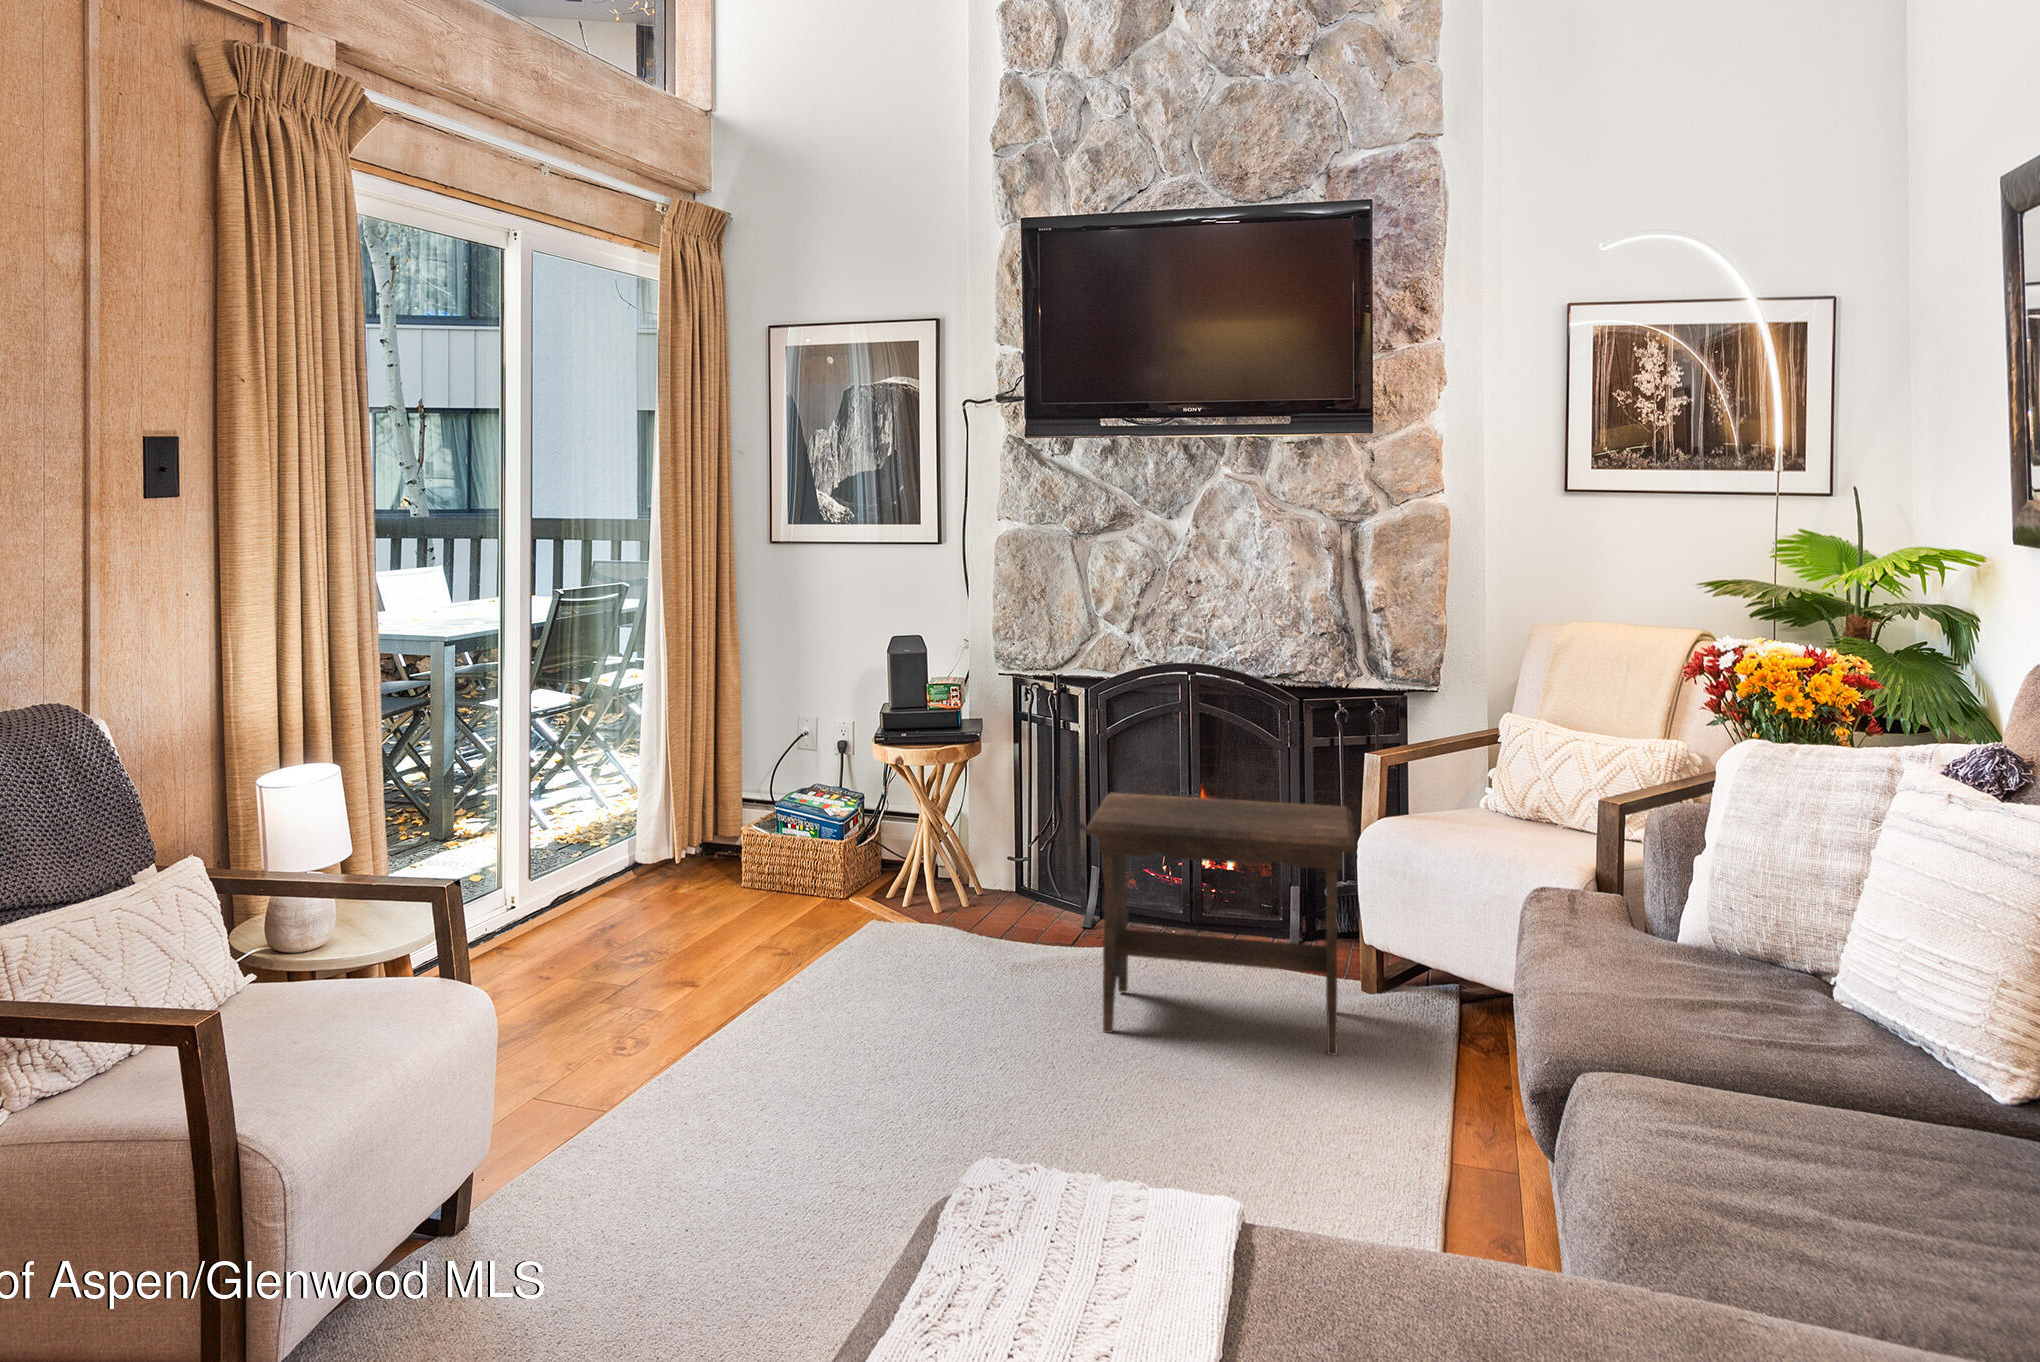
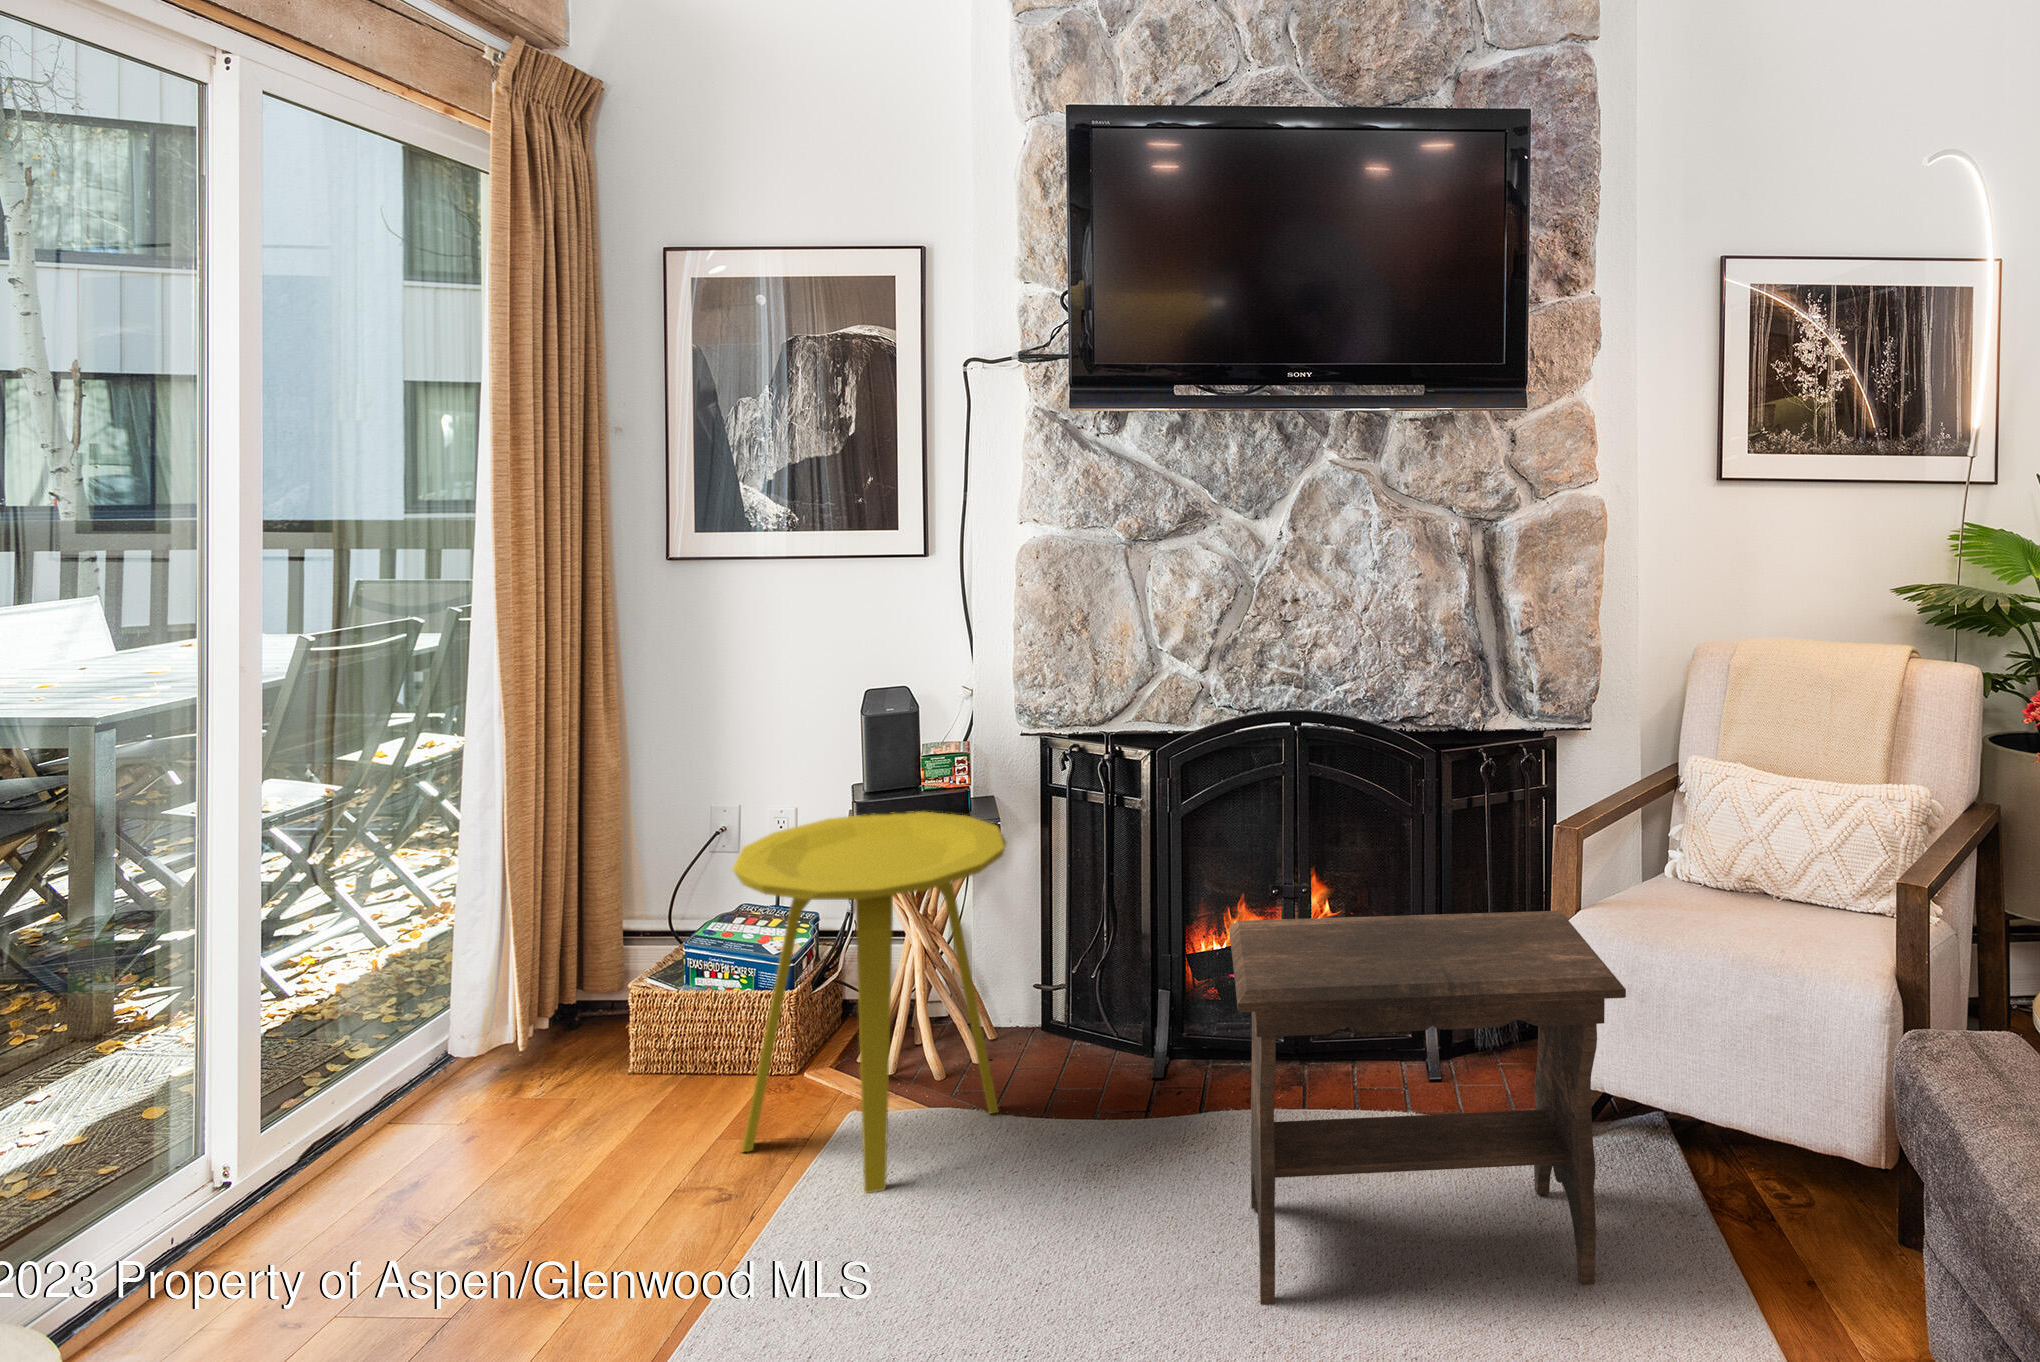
side table: none [799,720,976,956] -> present [733,812,1006,1193]

